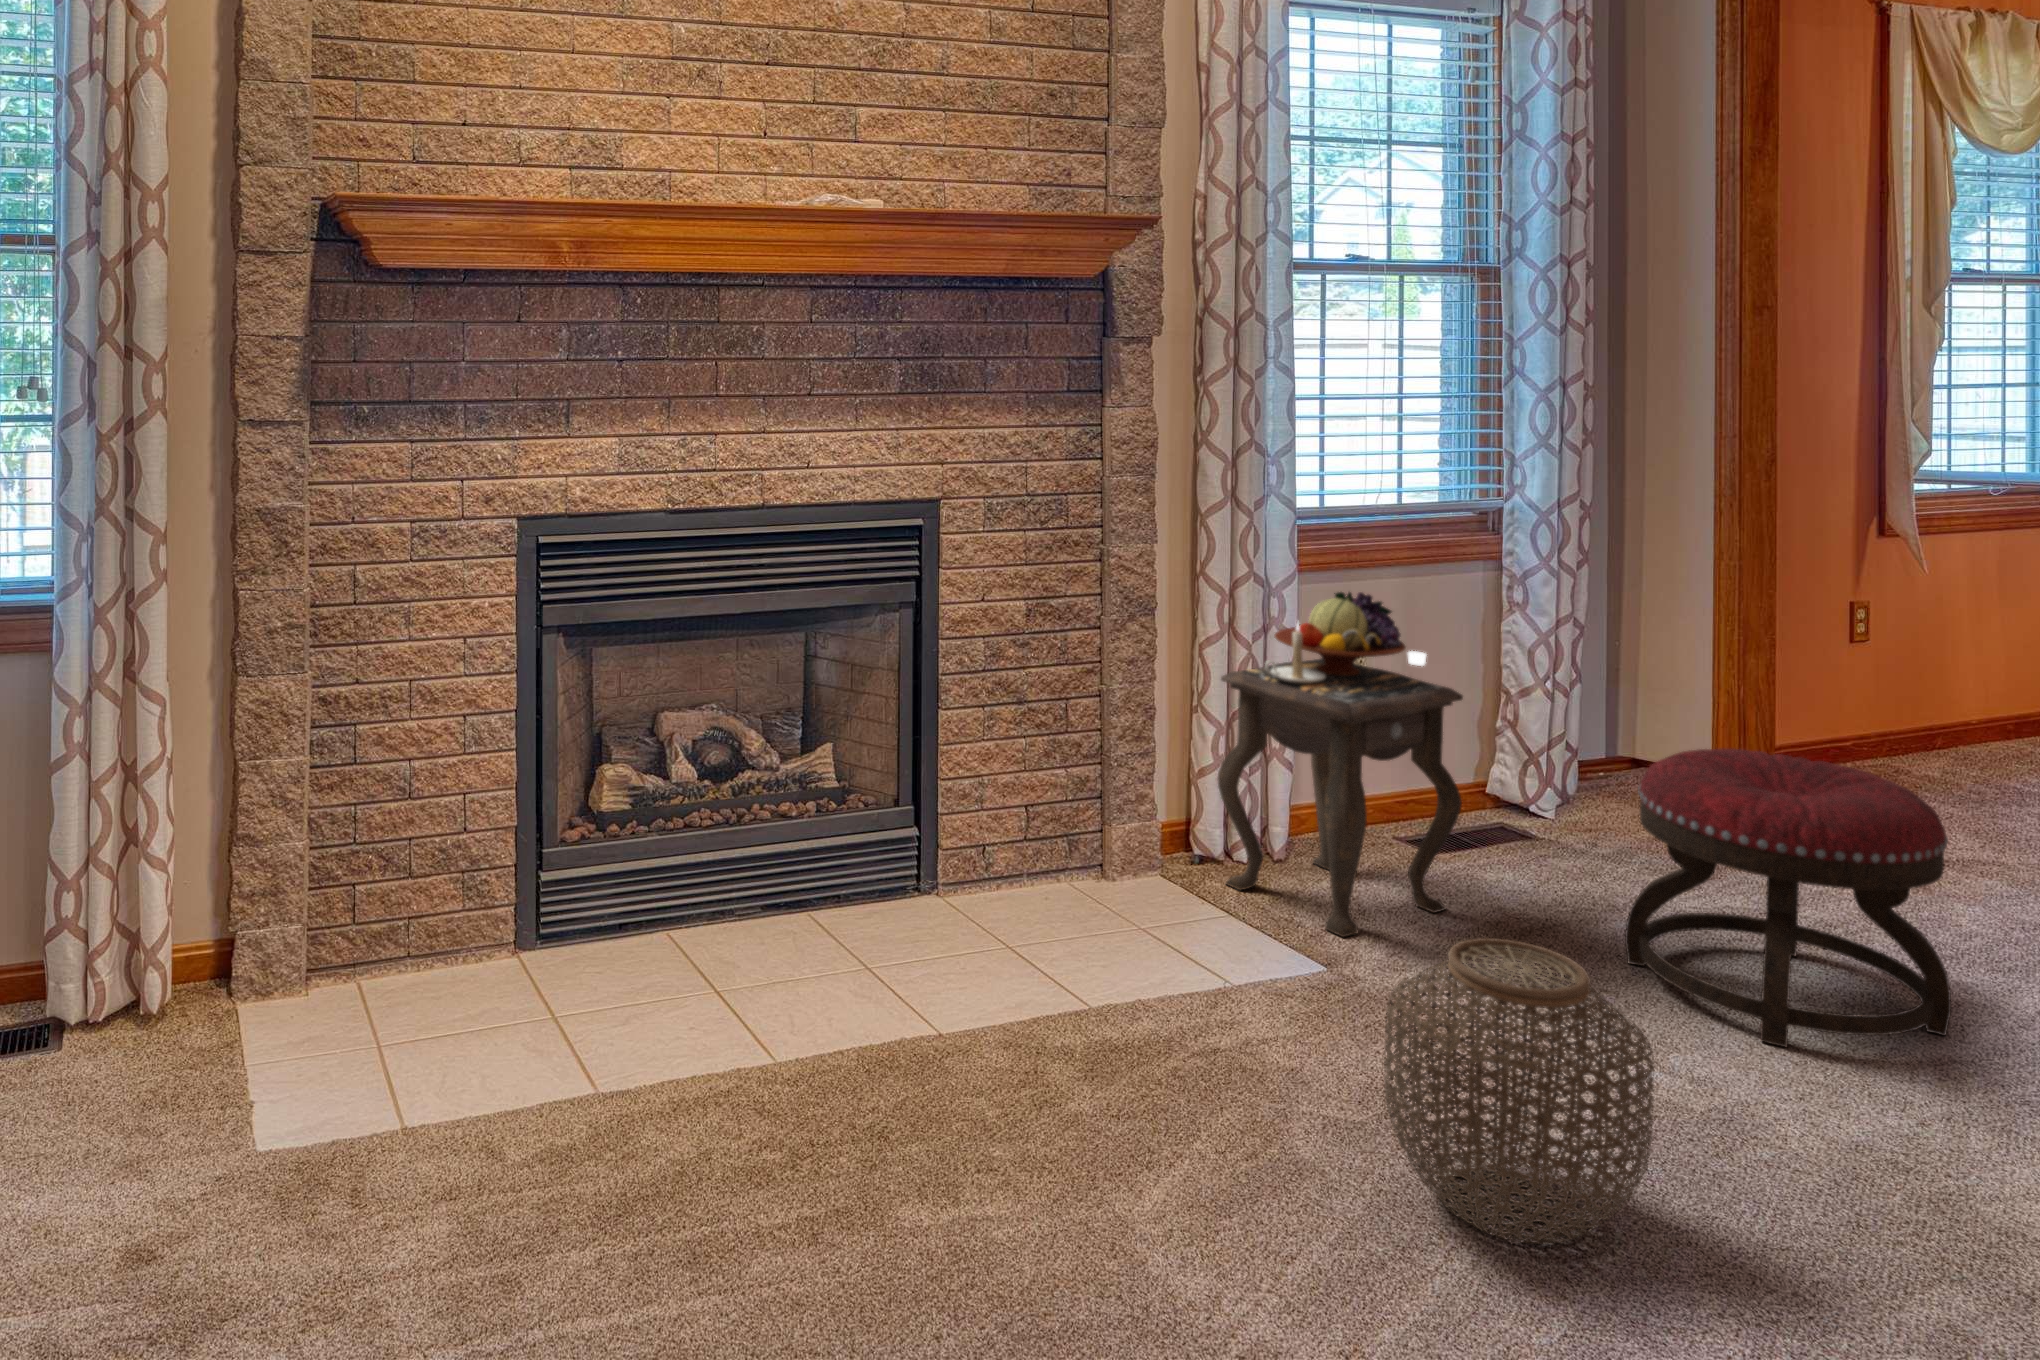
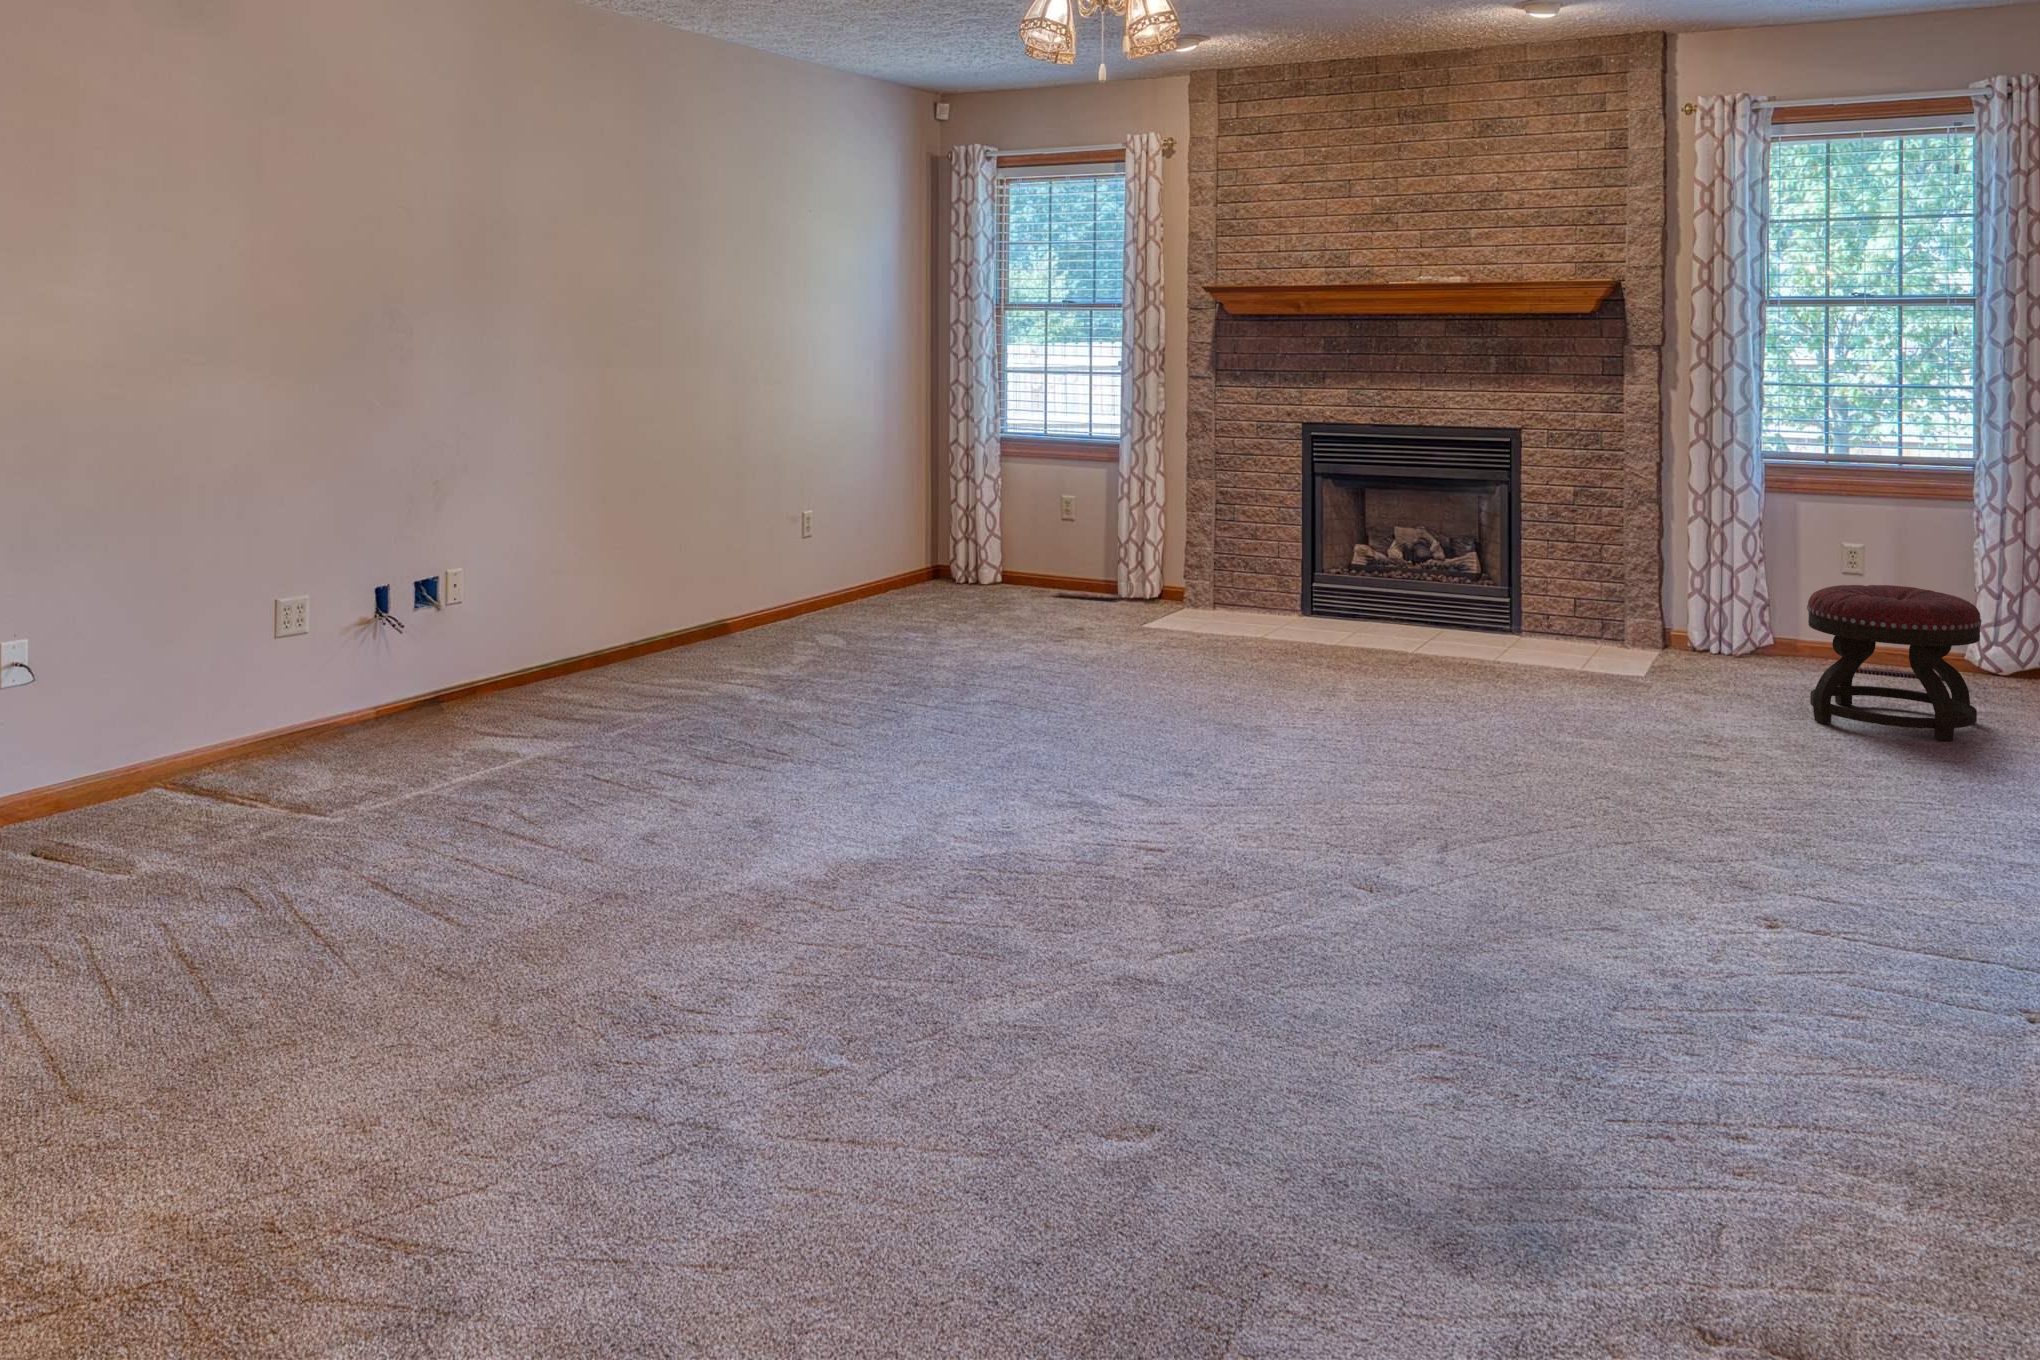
side table: present [1218,592,1463,937] -> none [1680,490,1802,680]
woven basket: present [1384,938,1654,1244] -> none [1478,596,1587,712]

